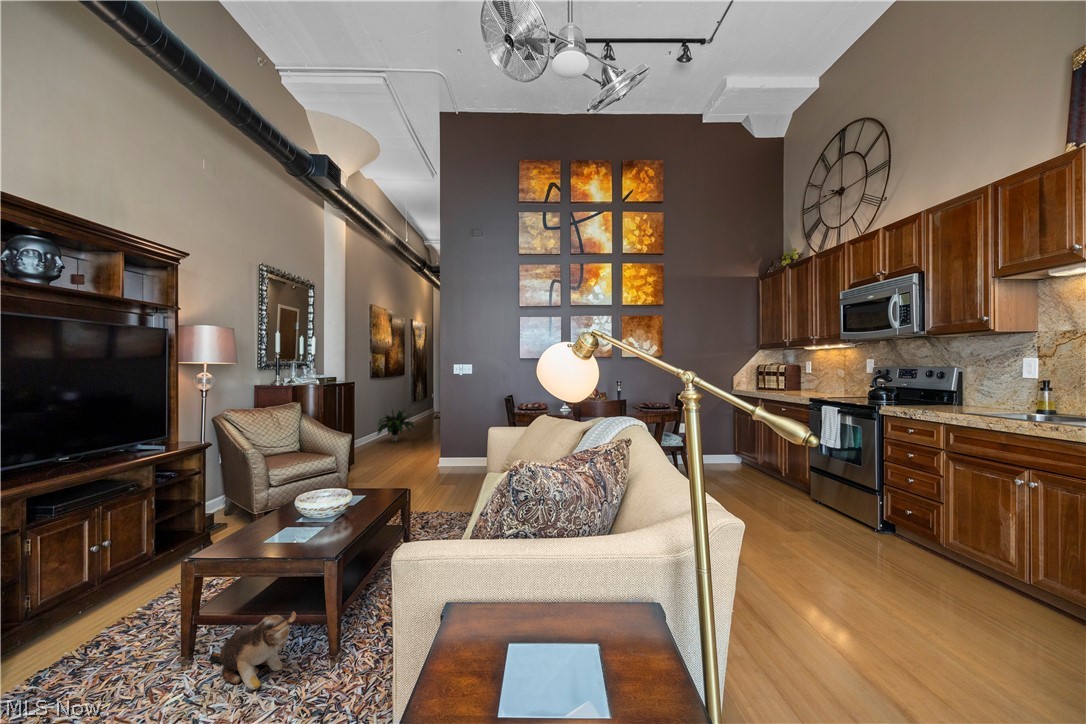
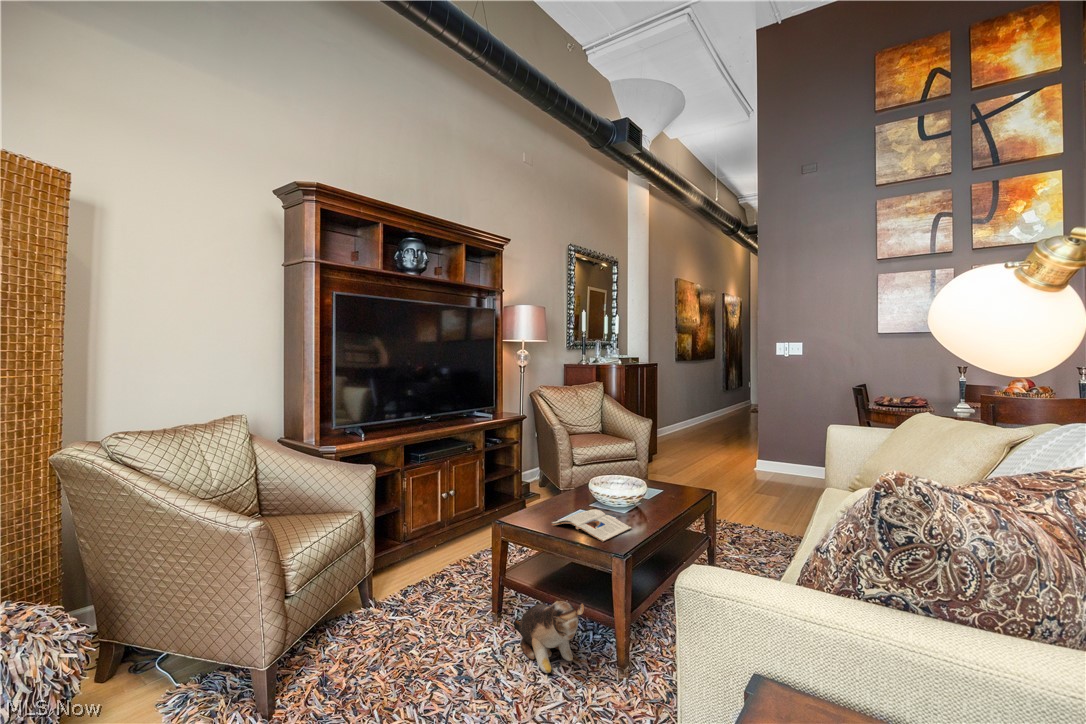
potted plant: present [377,410,414,441] -> none [682,395,729,432]
magazine: none [257,524,339,551] -> present [552,509,631,542]

